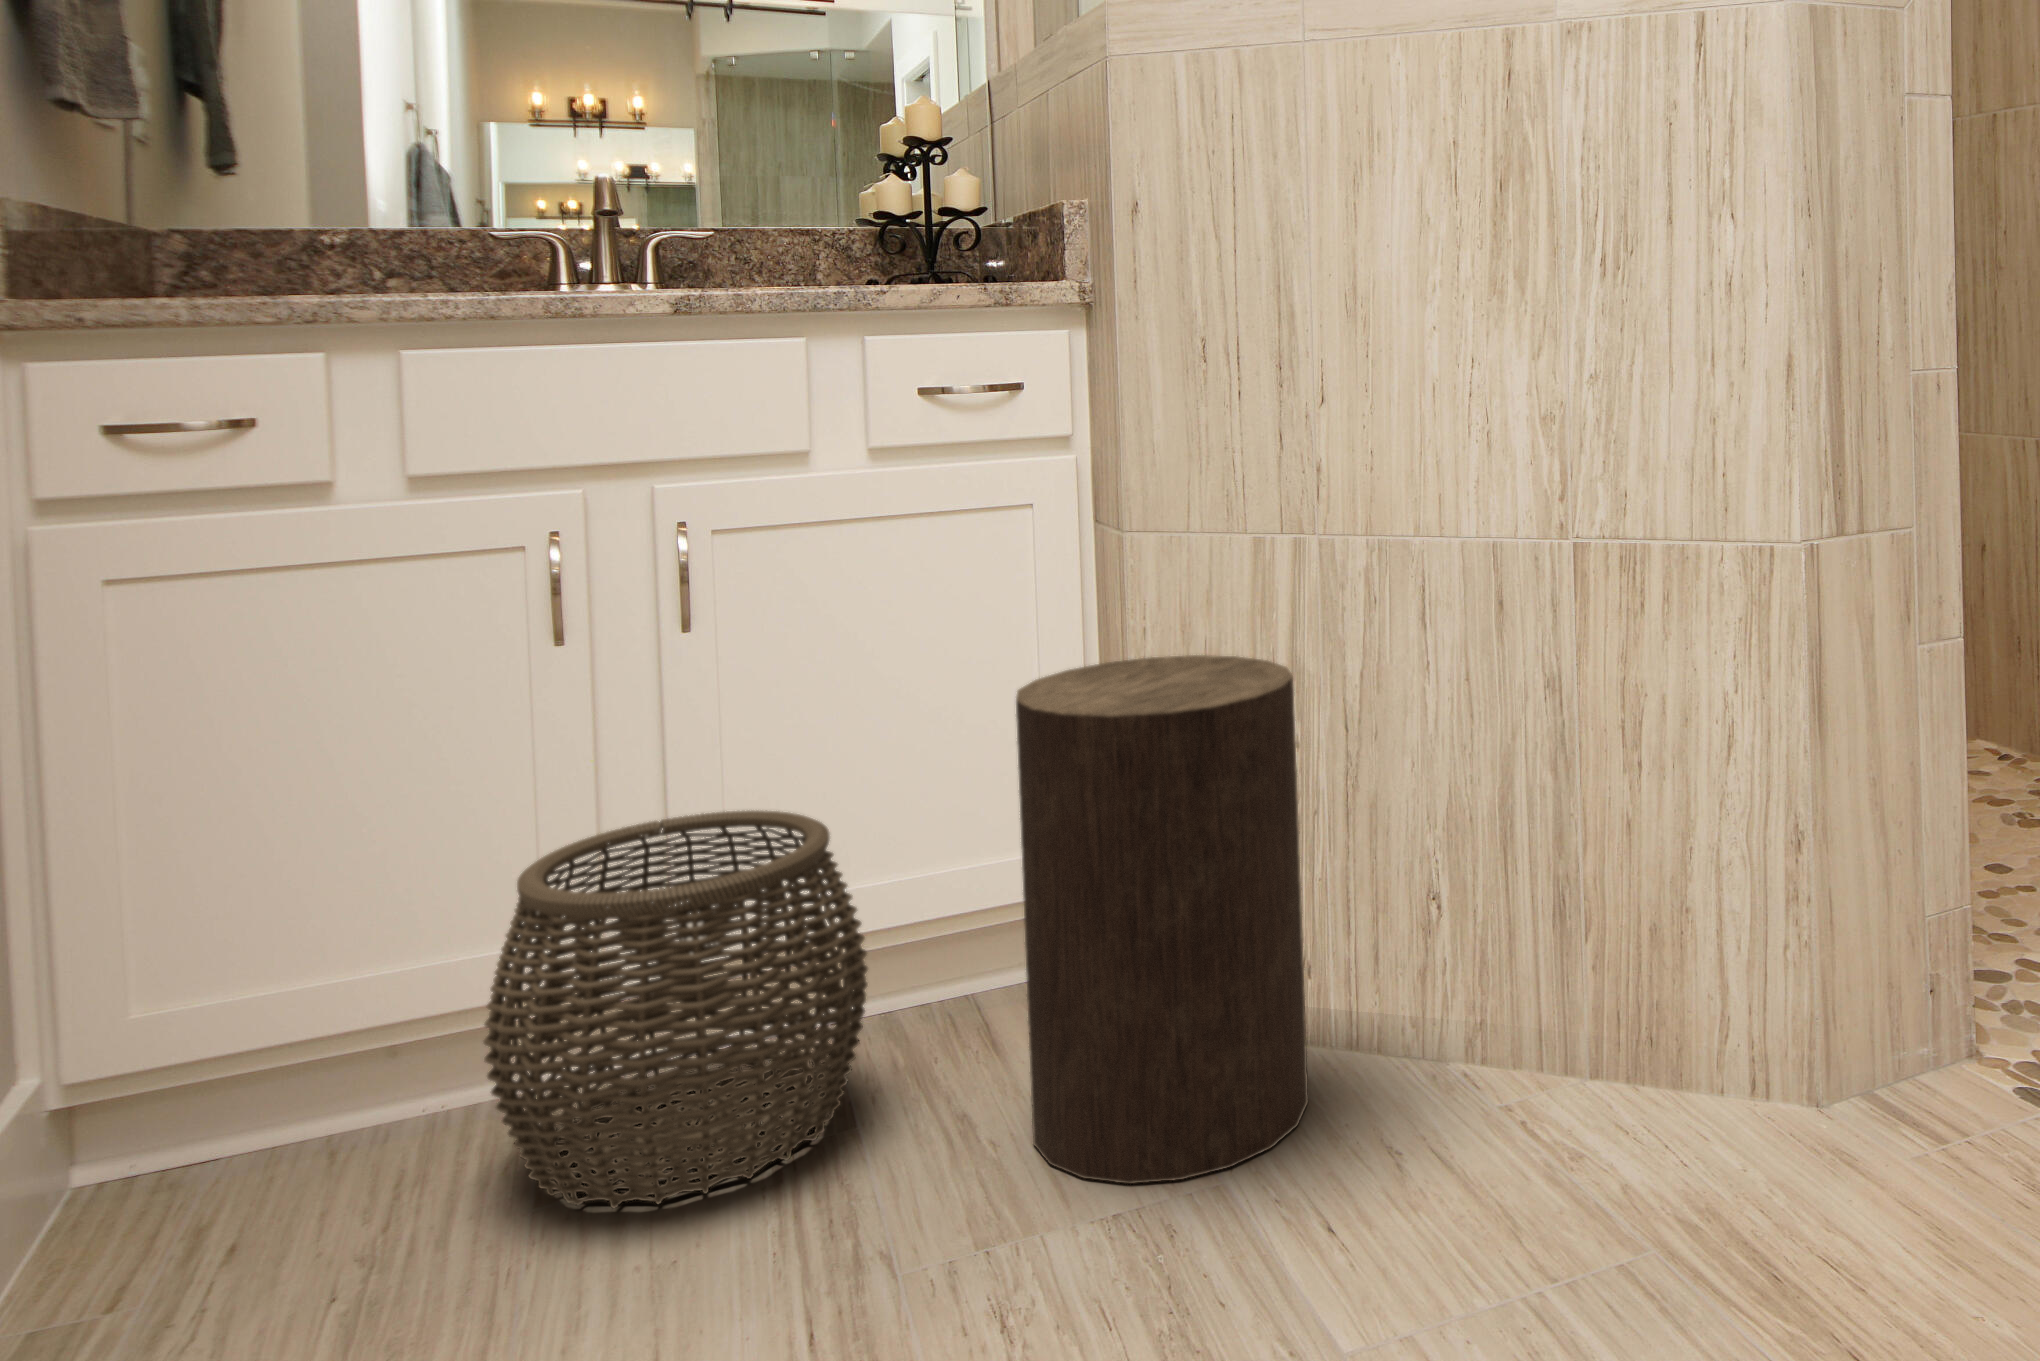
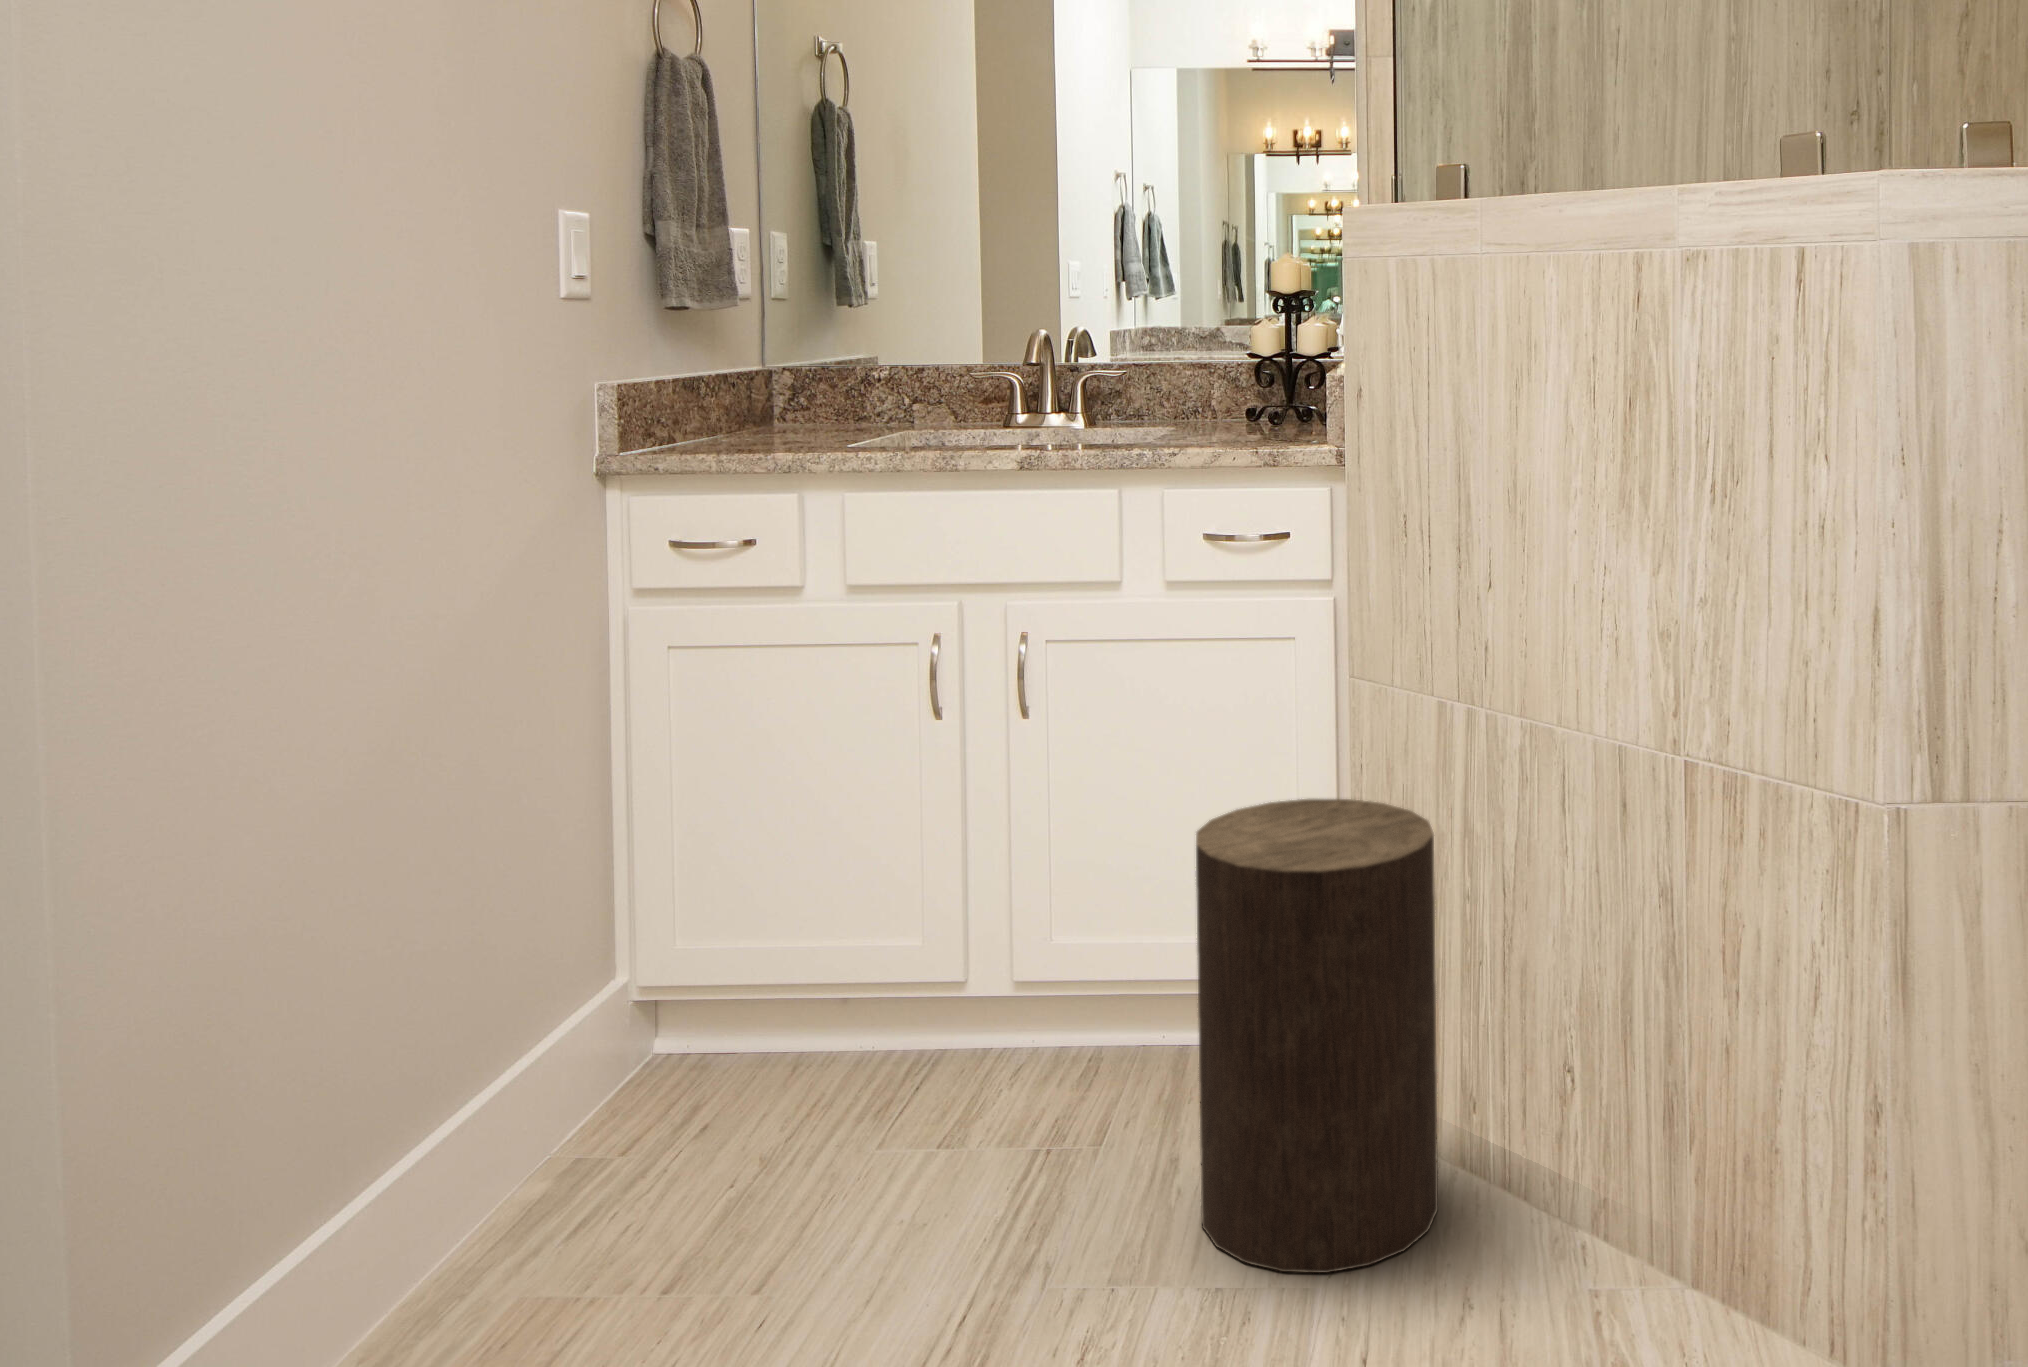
woven basket: present [484,810,868,1208] -> none [846,868,1123,1178]

